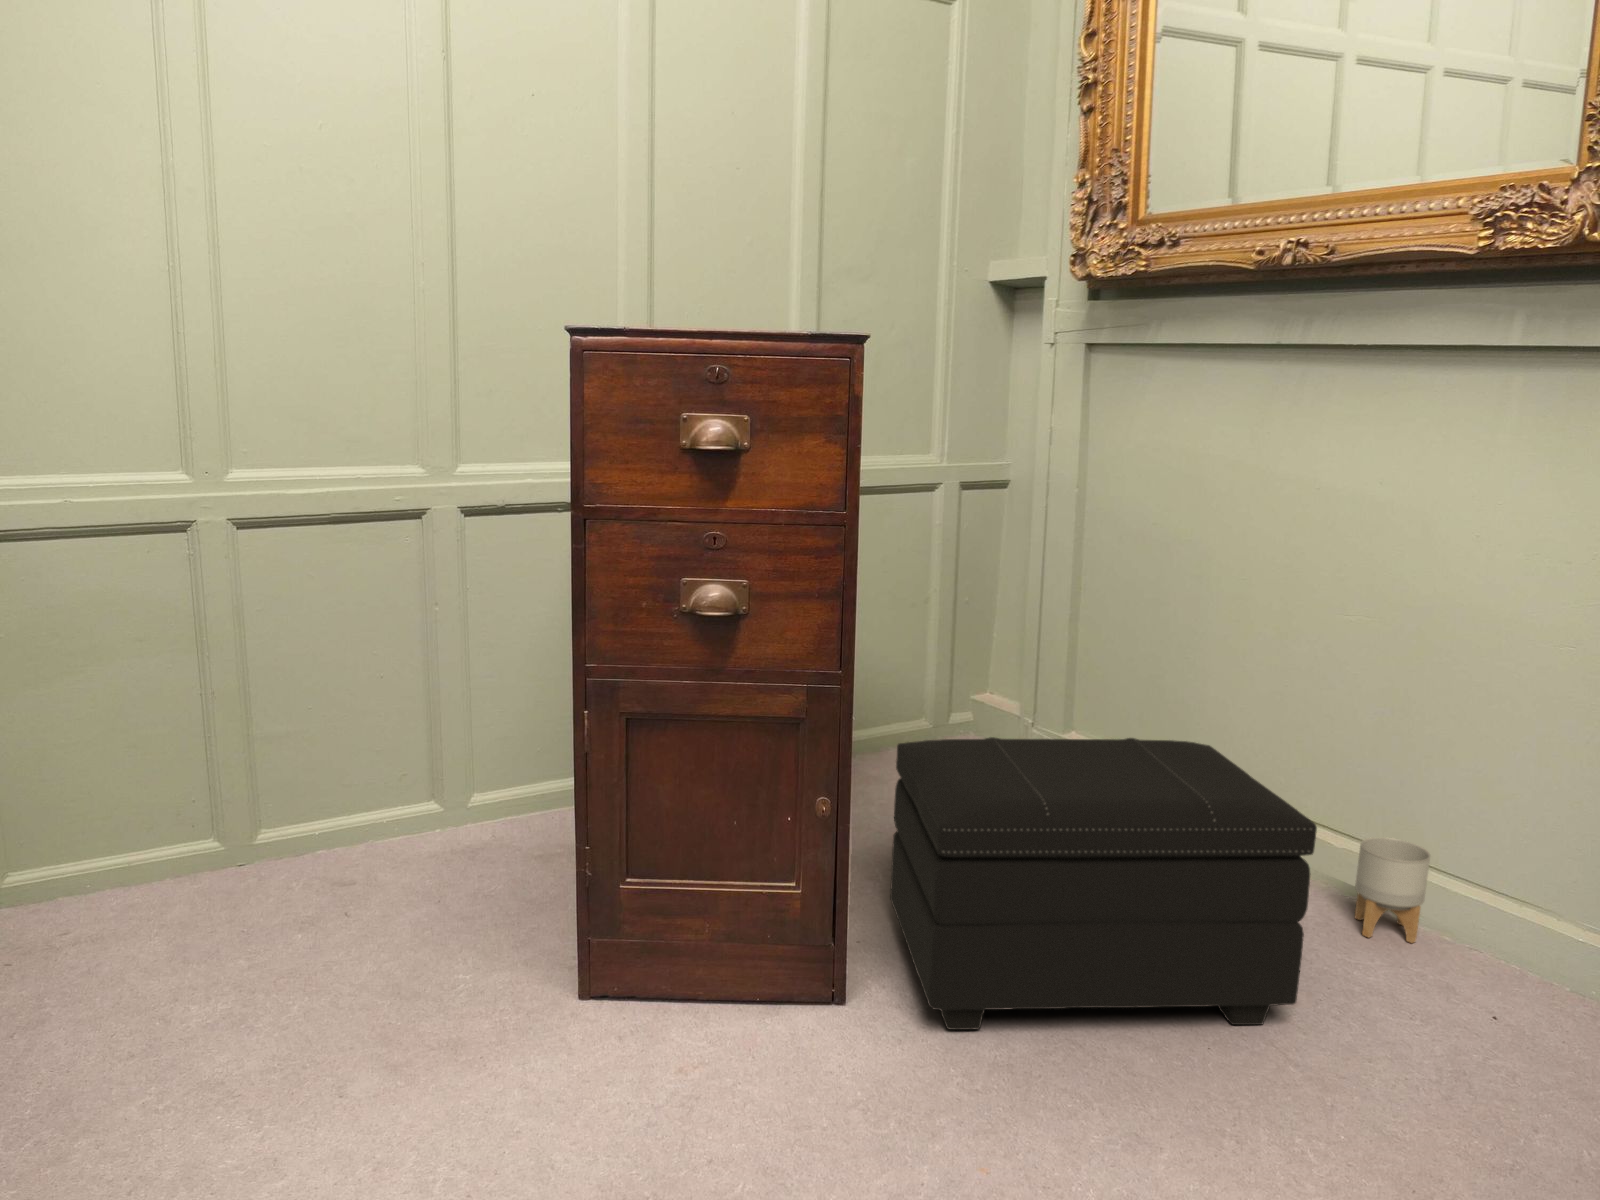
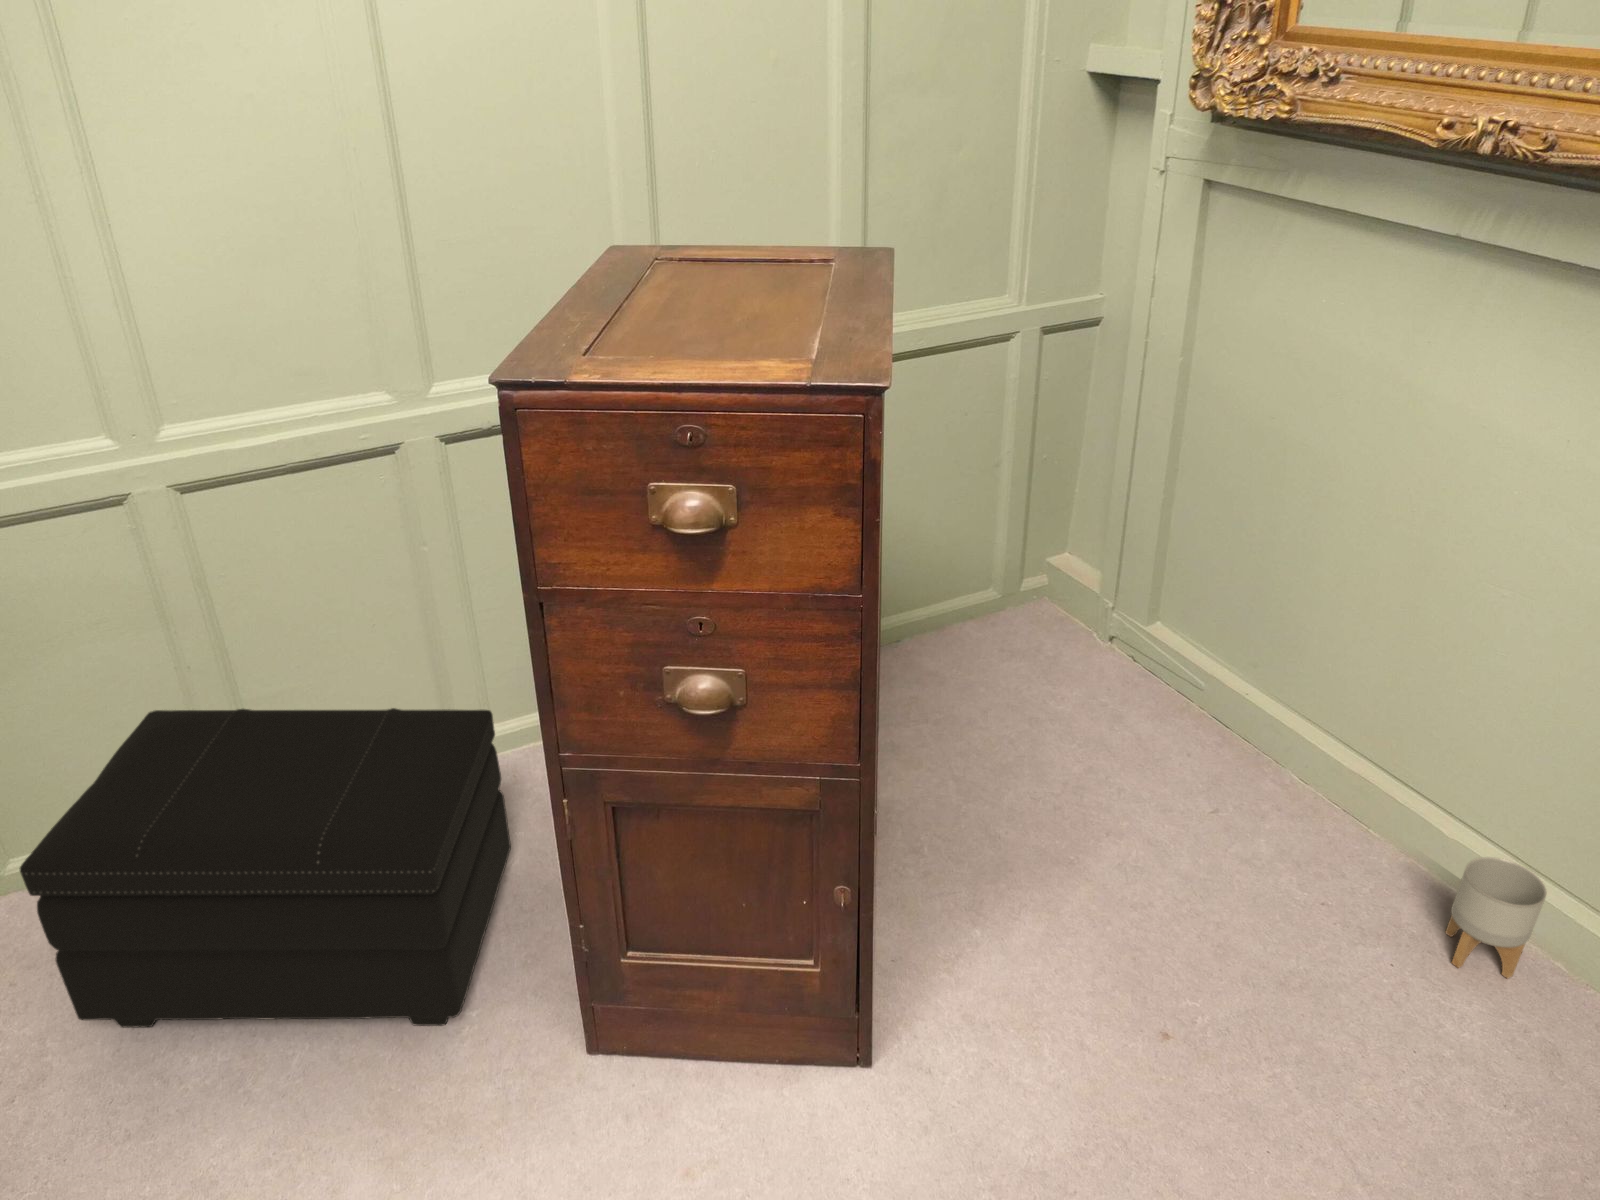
footstool: present [890,737,1317,1030] -> present [20,708,511,1027]

